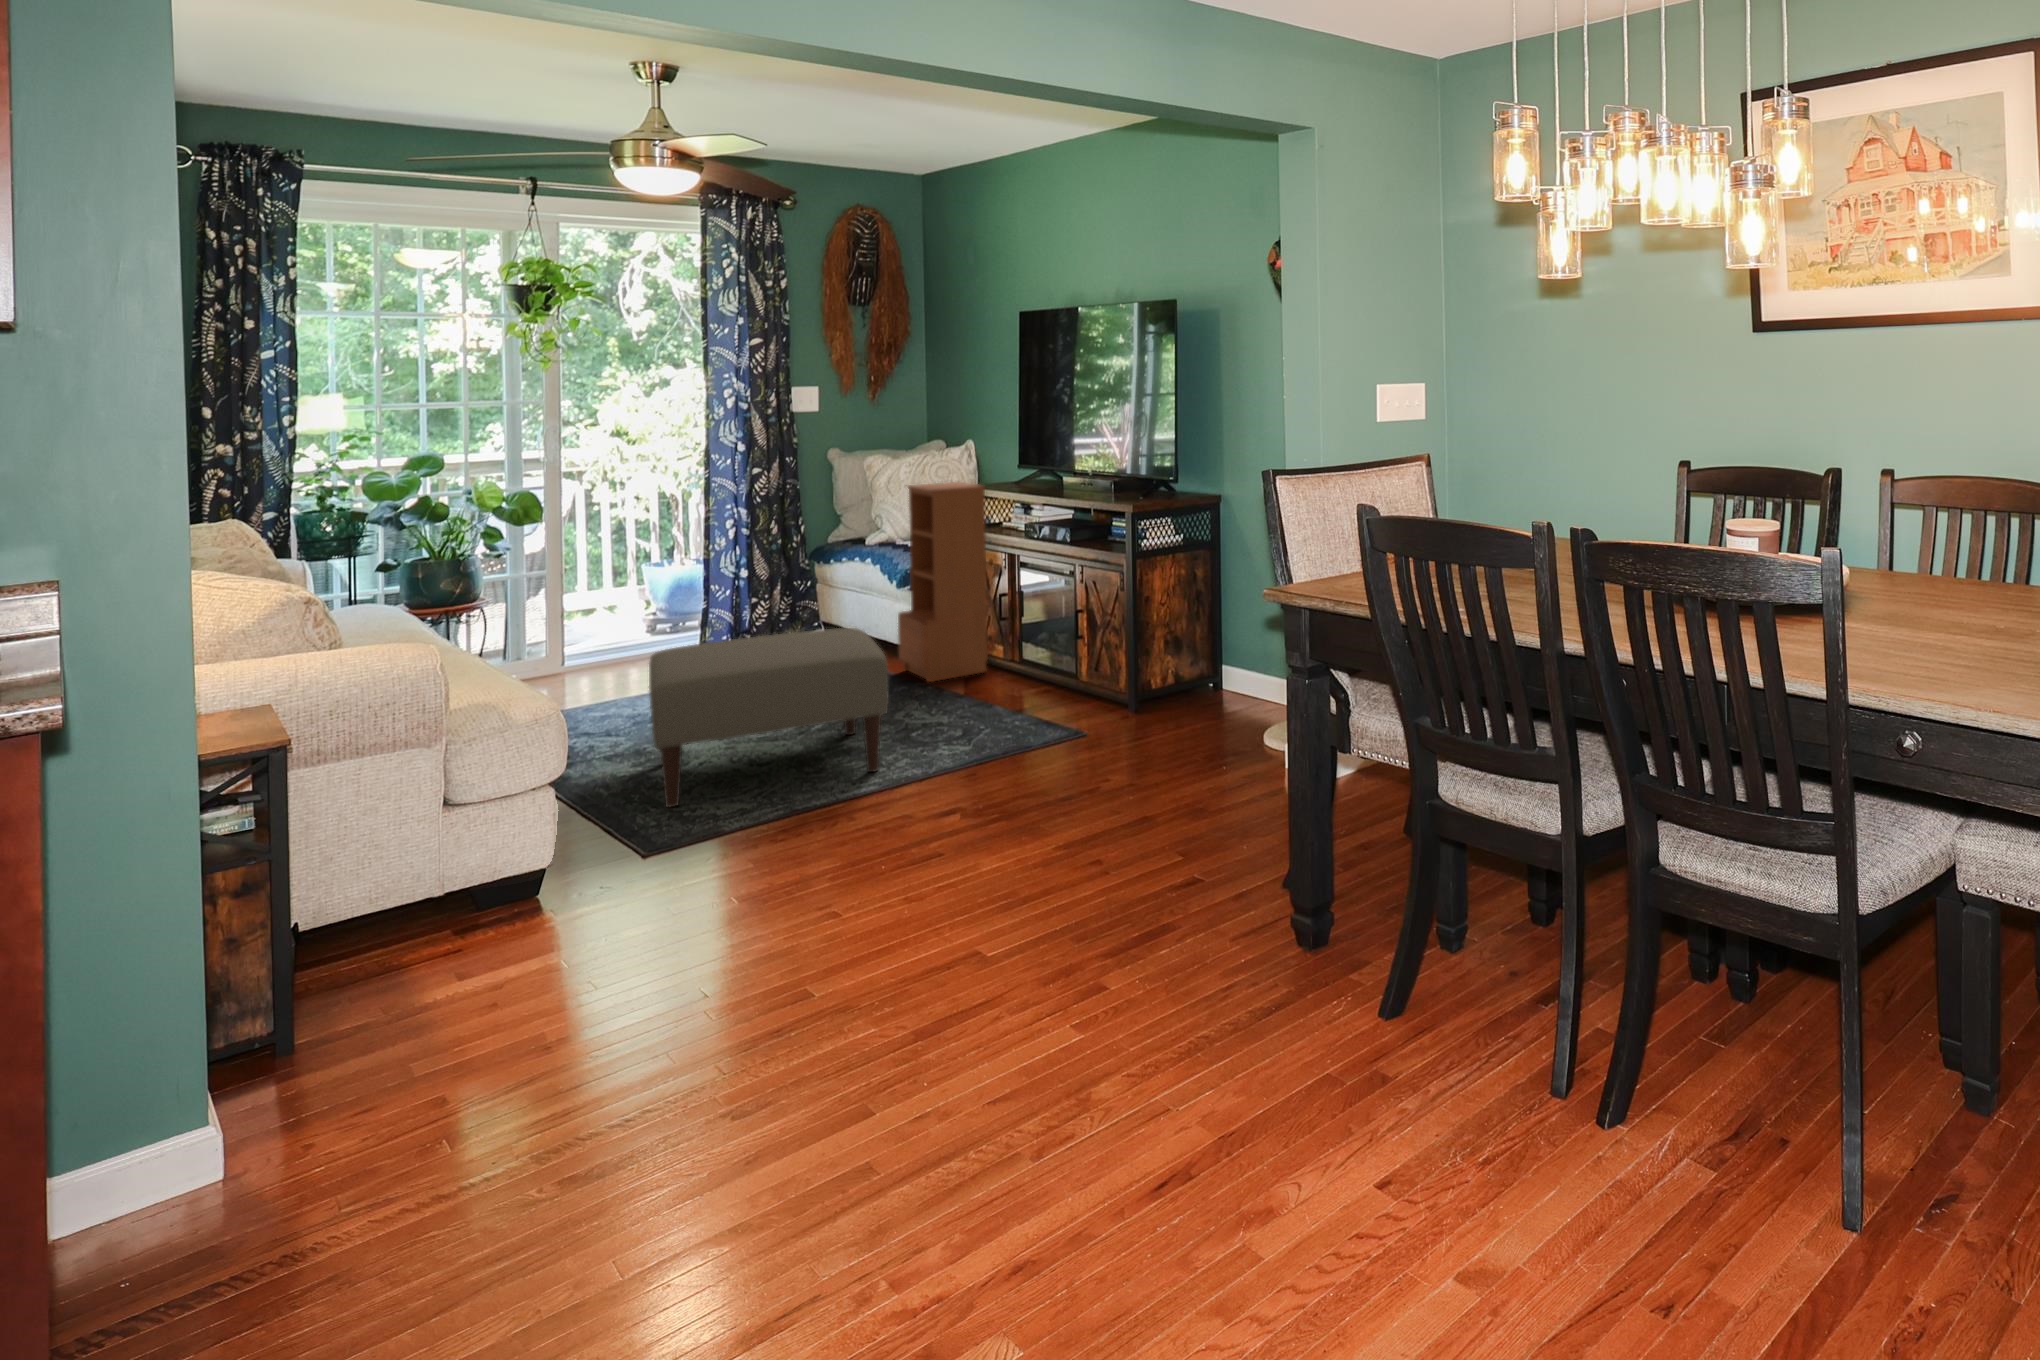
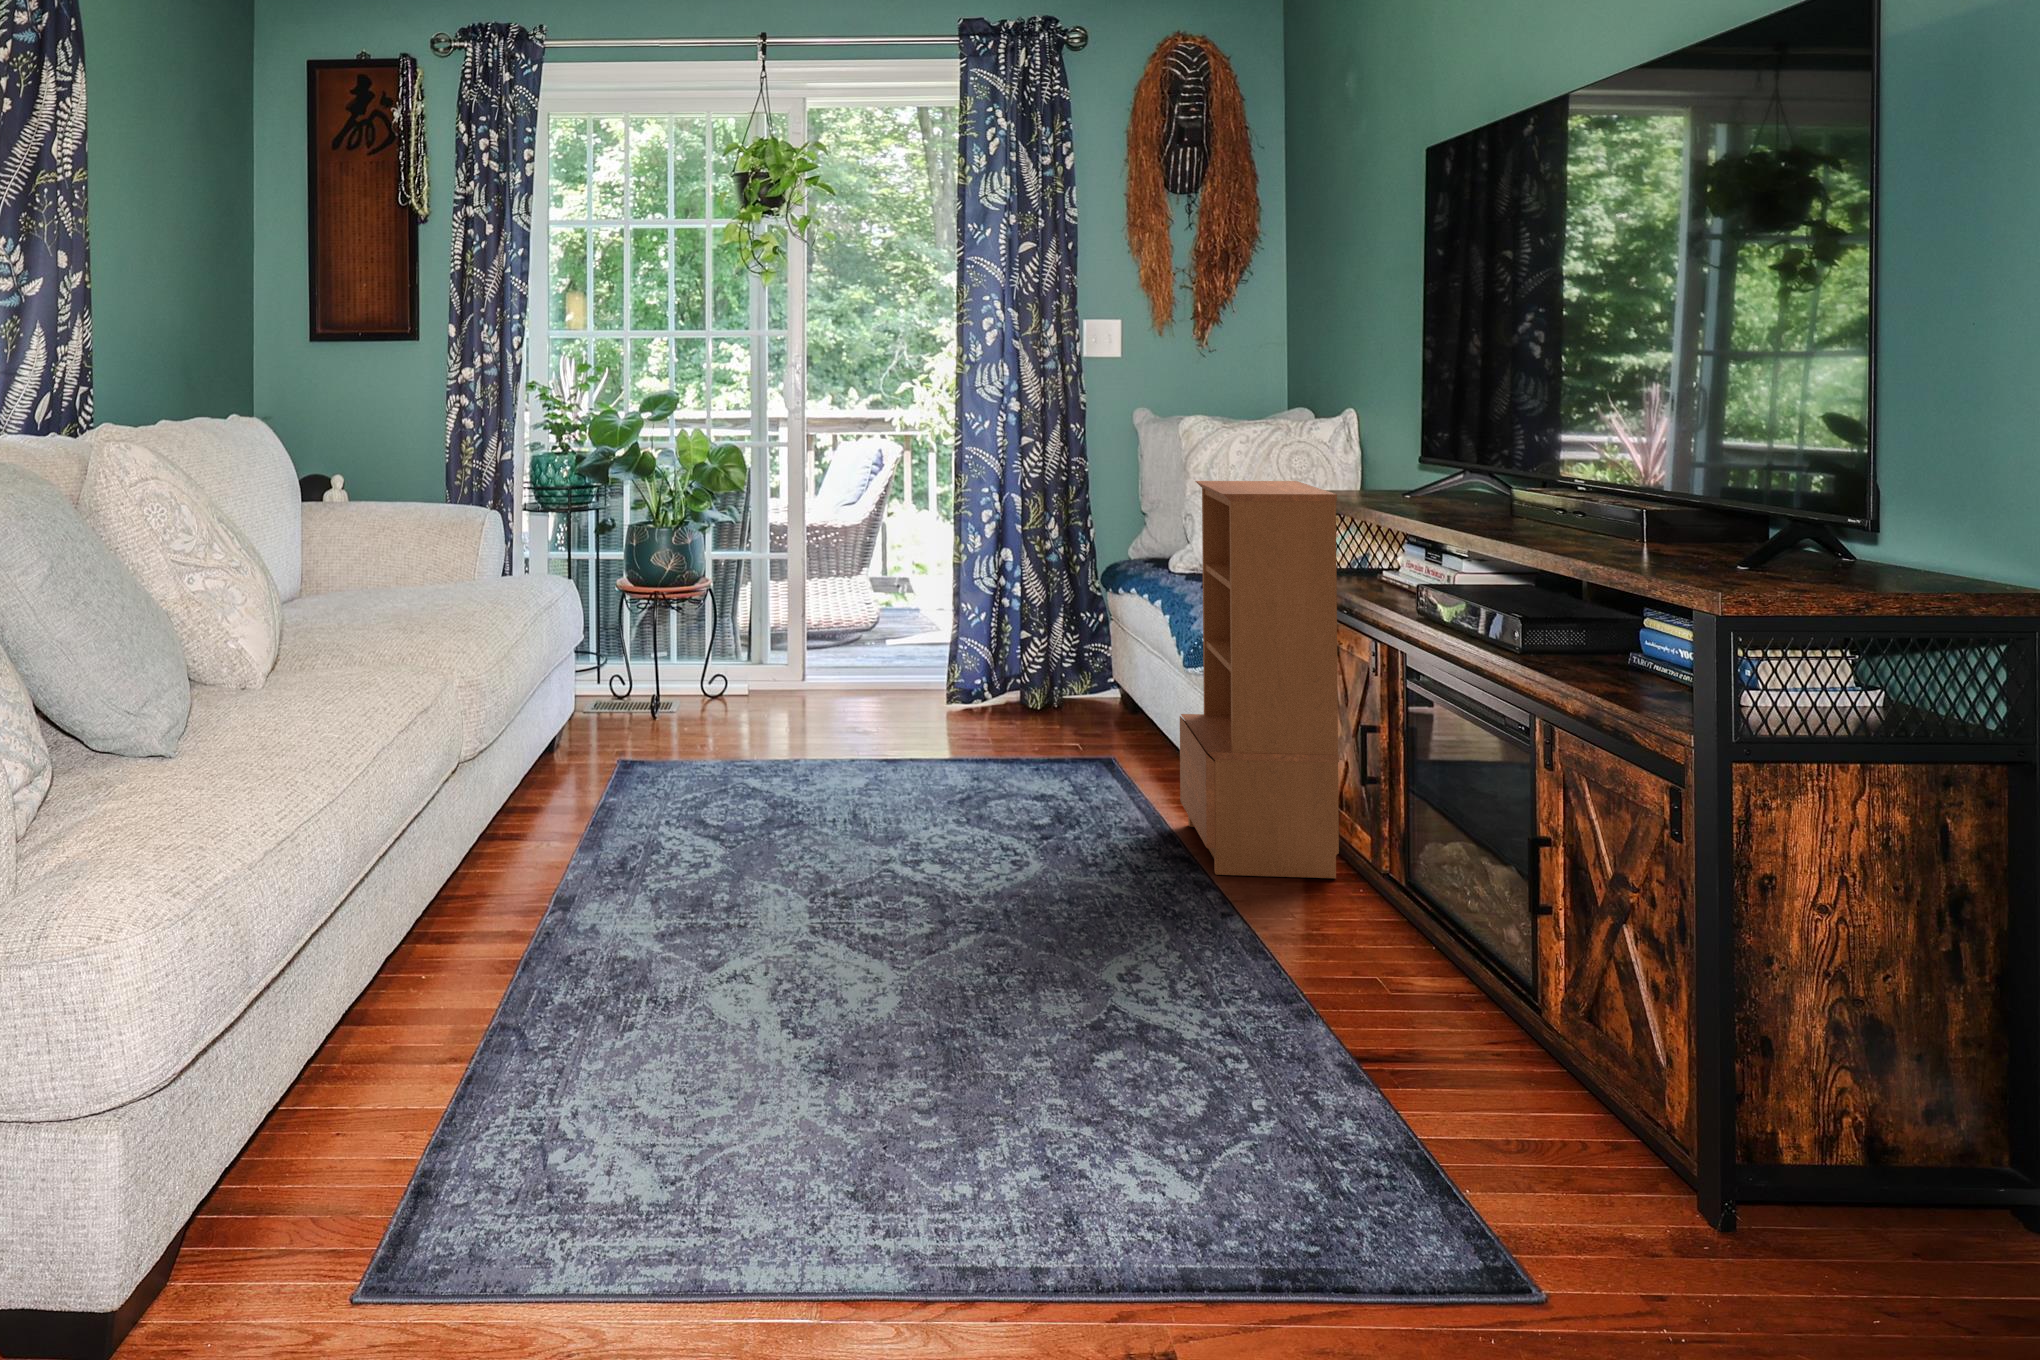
ottoman: present [649,628,888,808] -> none [536,750,1034,1193]

